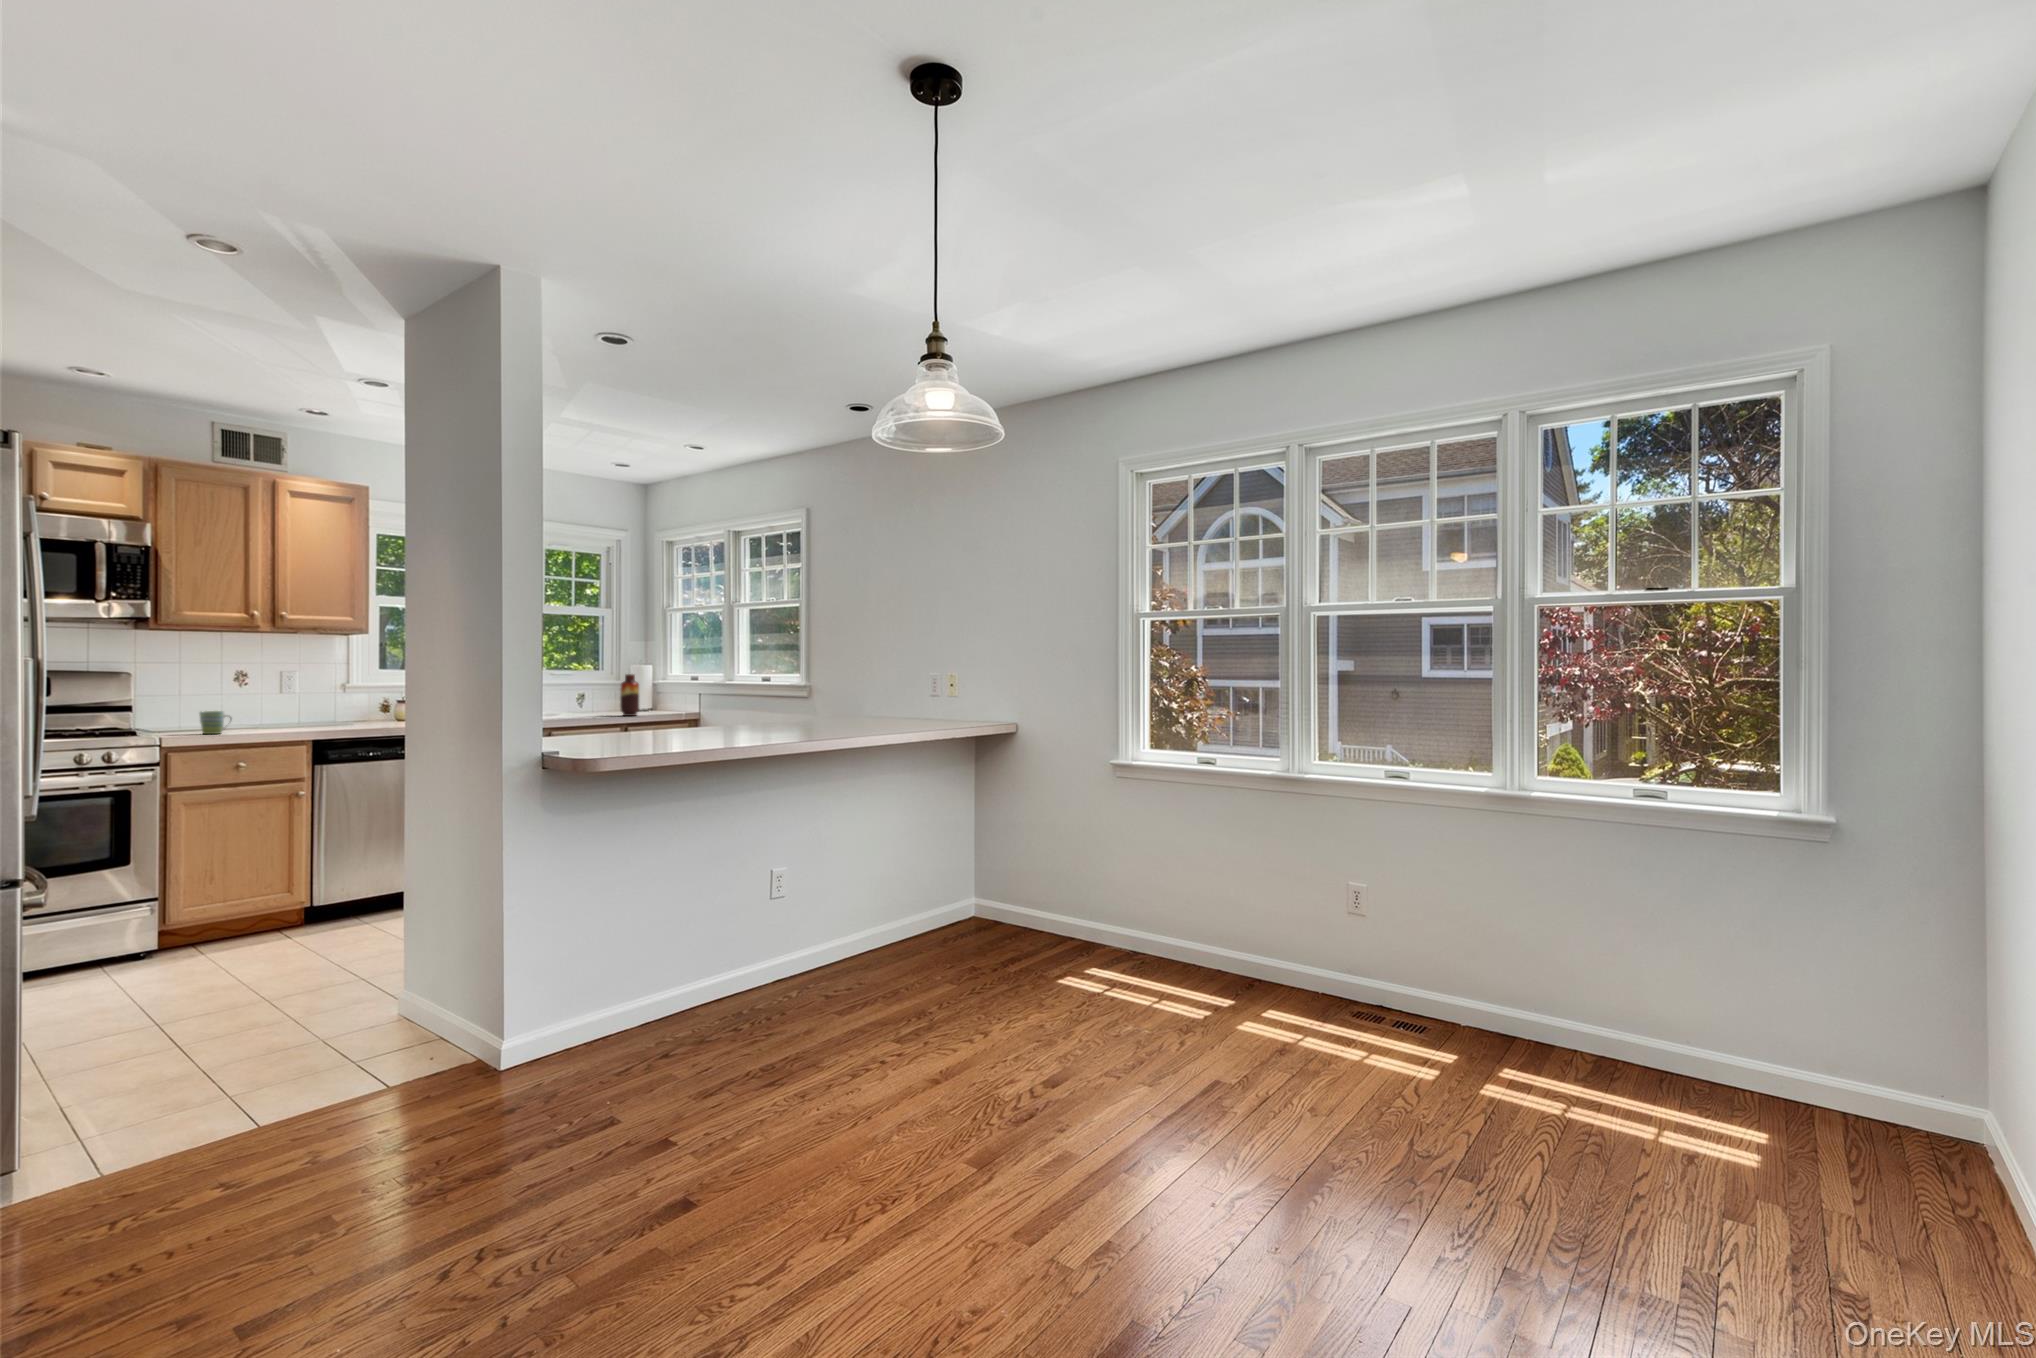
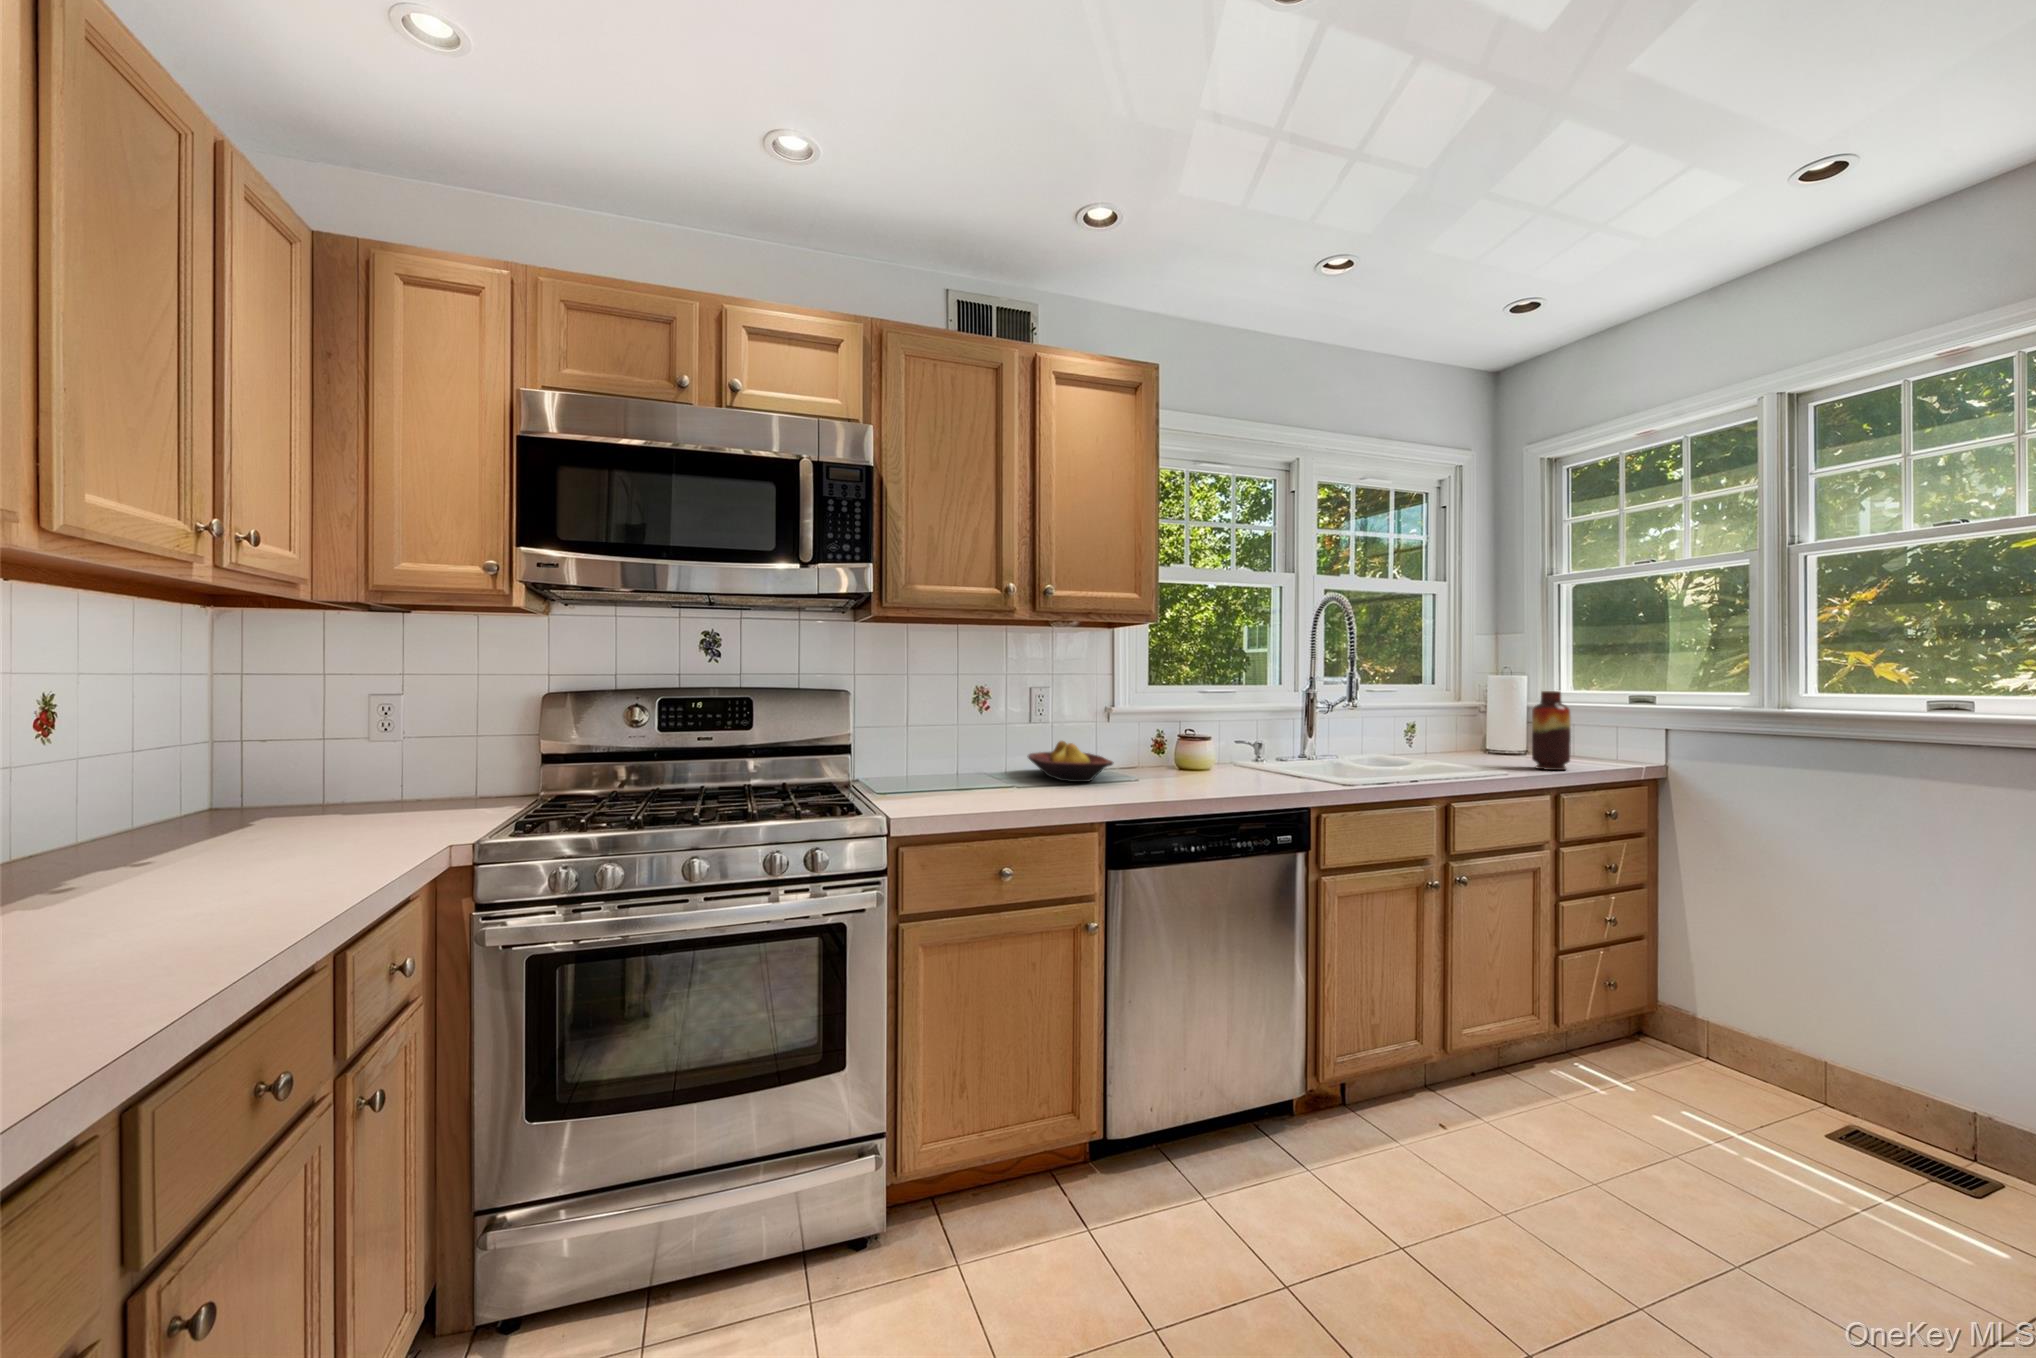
fruit bowl: none [275,704,333,726] -> present [1028,741,1113,782]
mug: present [199,711,232,734] -> none [943,762,989,808]

